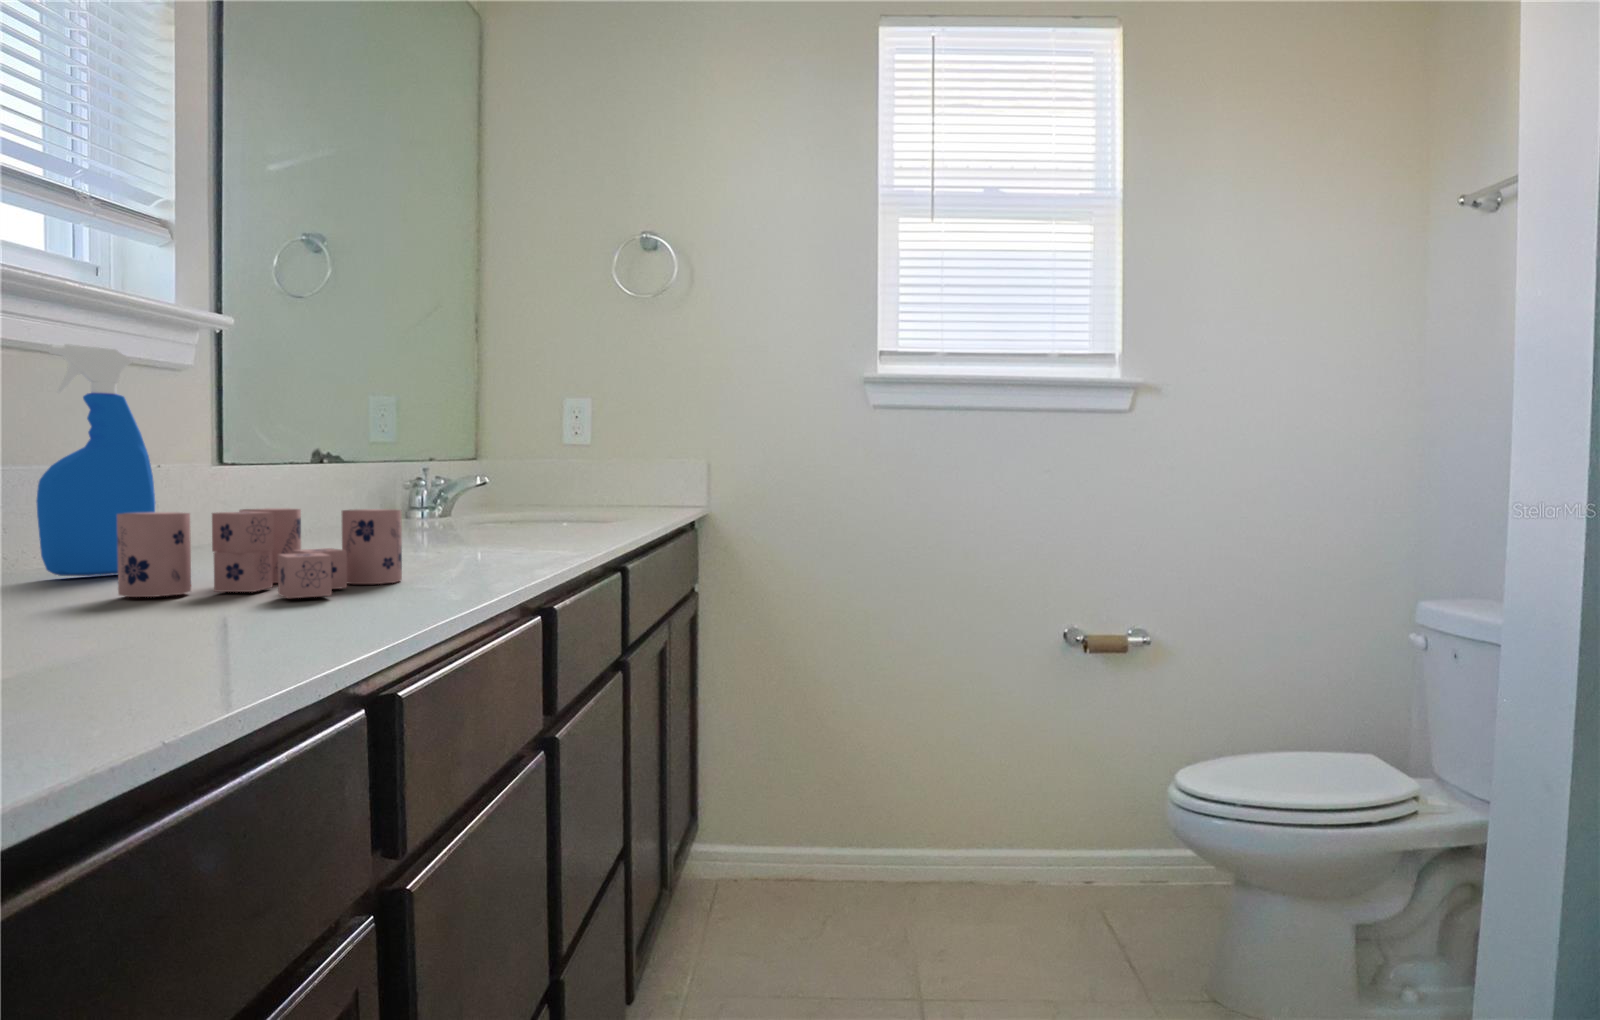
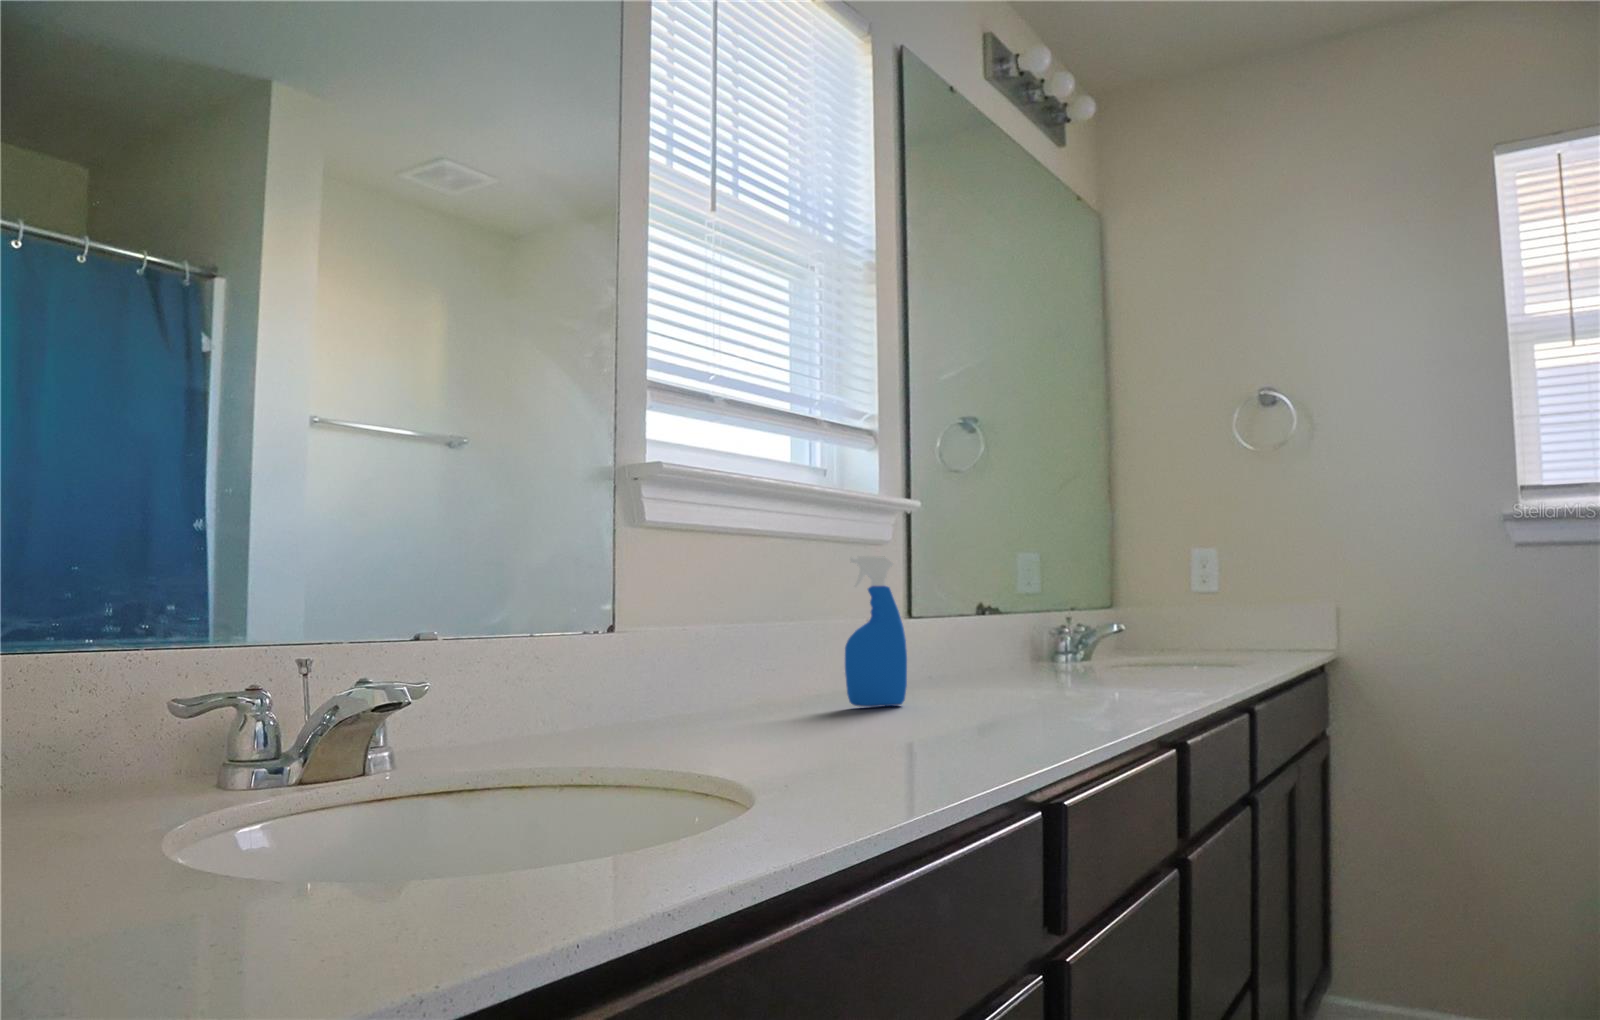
candle: present [117,508,402,598] -> none [902,663,1074,728]

